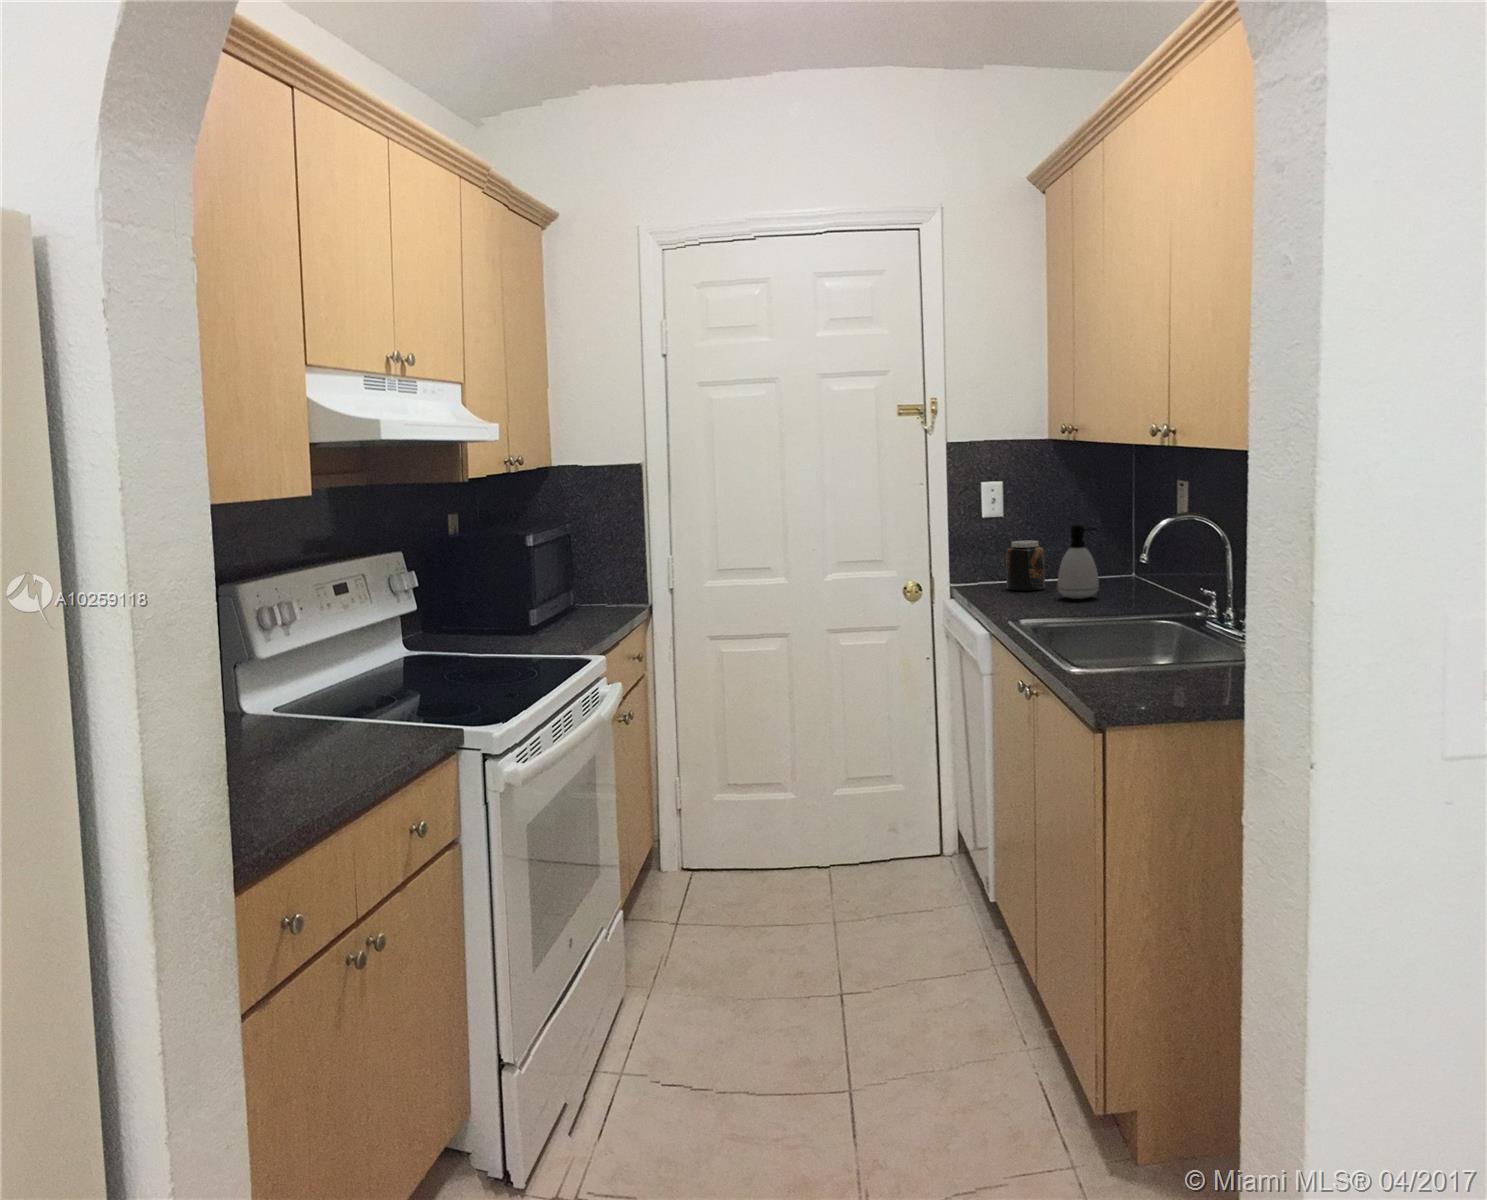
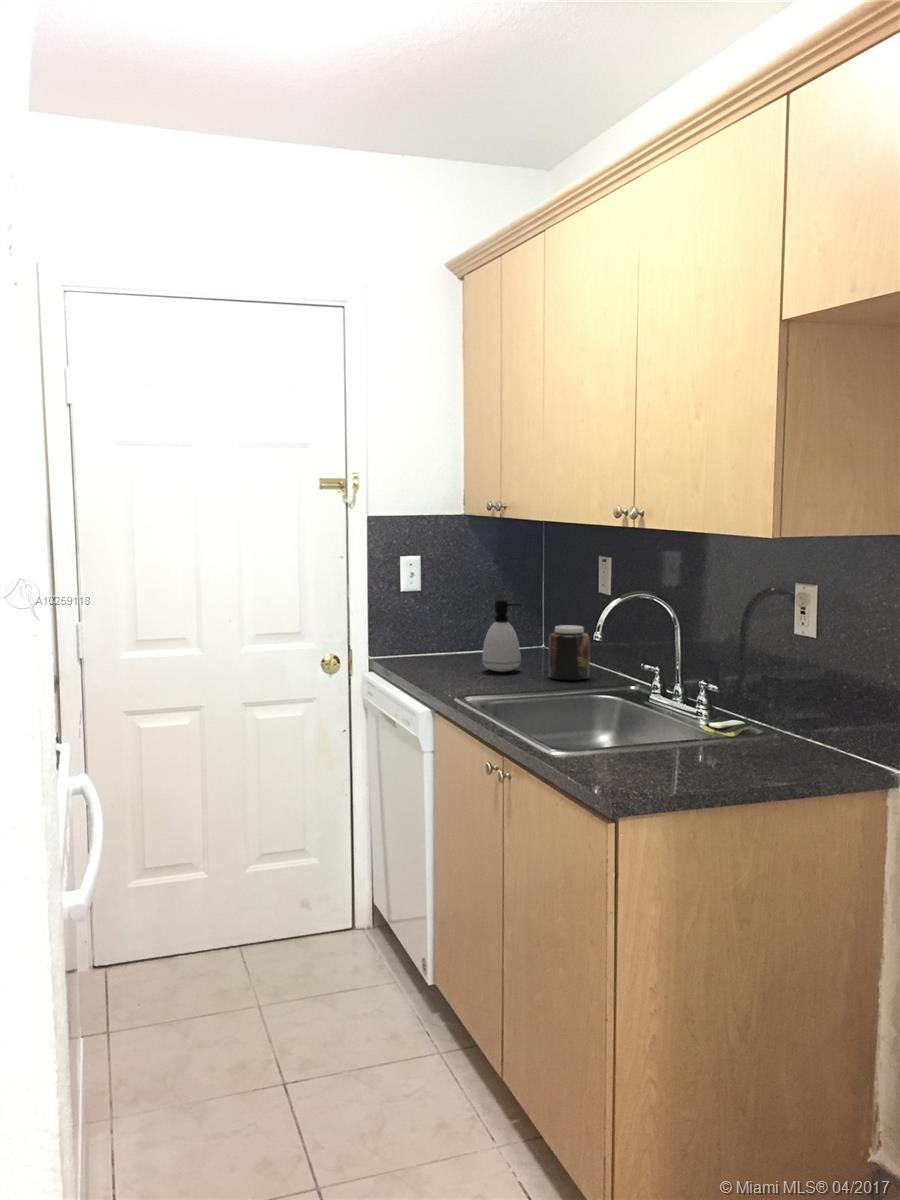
jar: present [1006,540,1045,591] -> present [549,625,590,680]

